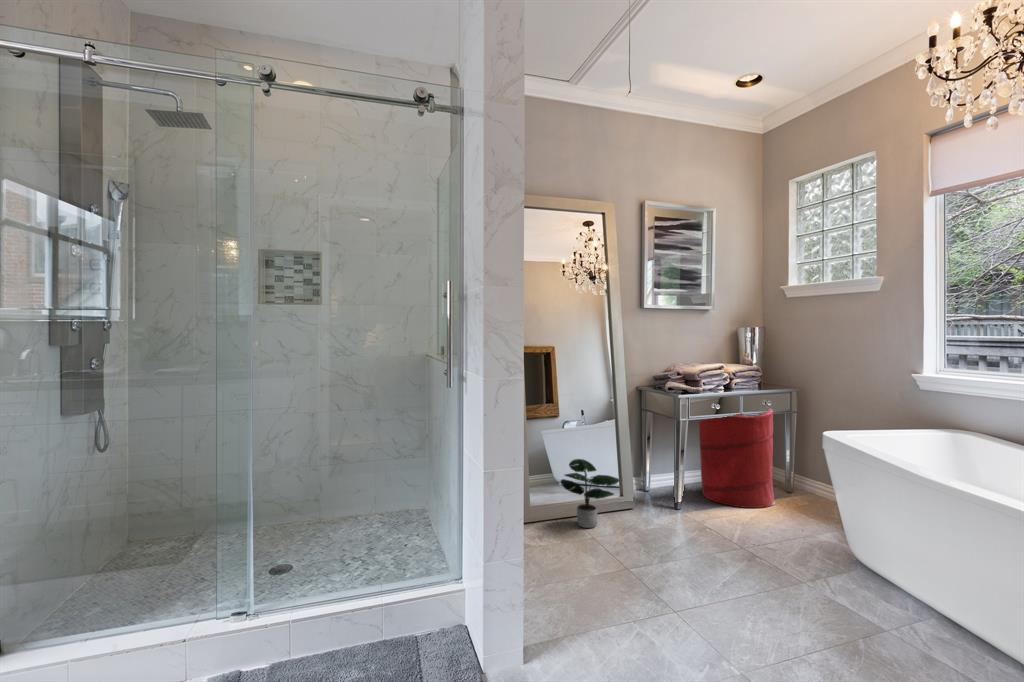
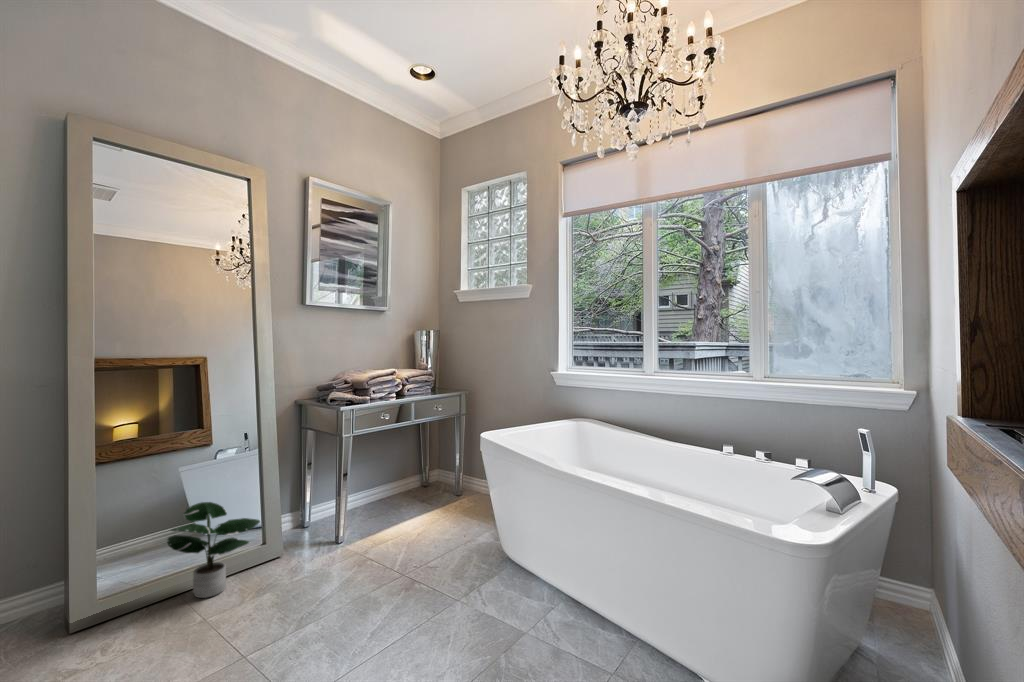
laundry hamper: present [699,409,775,508] -> none [371,413,445,524]

